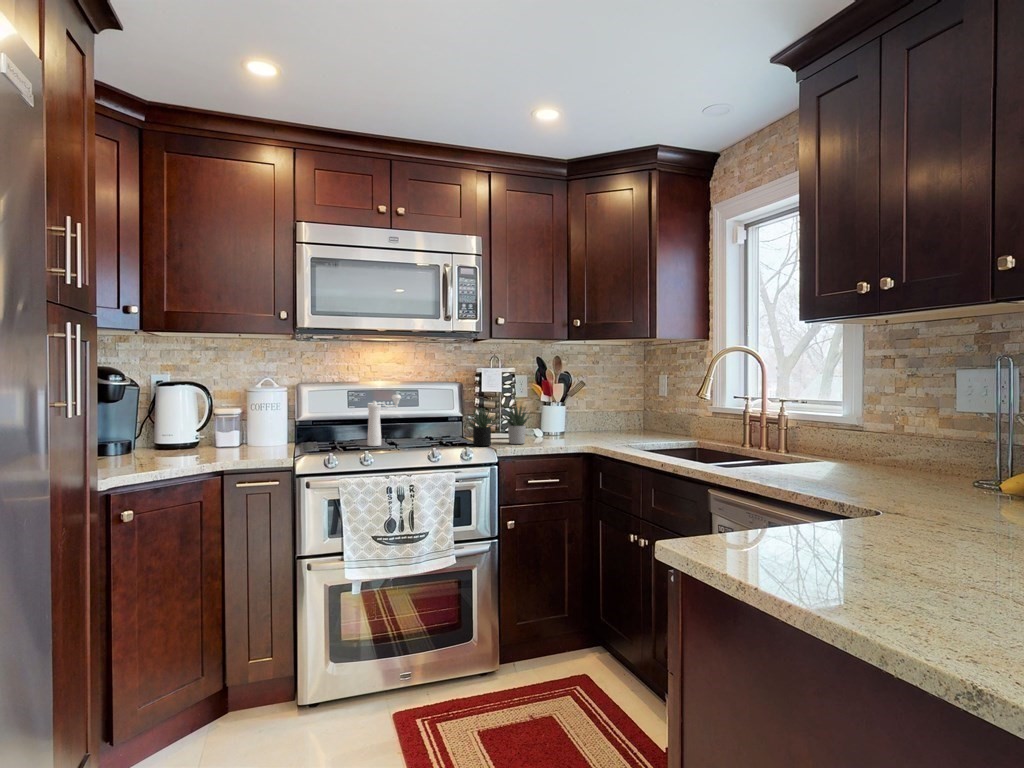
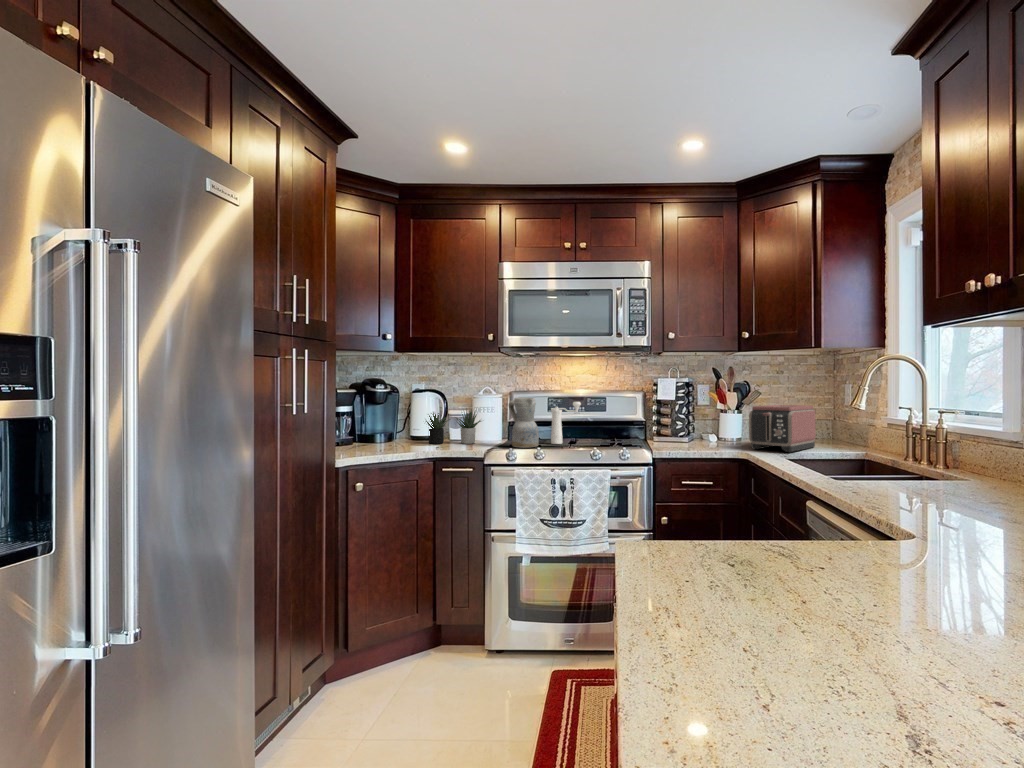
ceramic pitcher: none [317,390,359,452] -> present [509,397,539,448]
toaster: none [575,396,624,441] -> present [749,405,816,452]
succulent plant: present [467,406,529,446] -> present [426,410,481,444]

